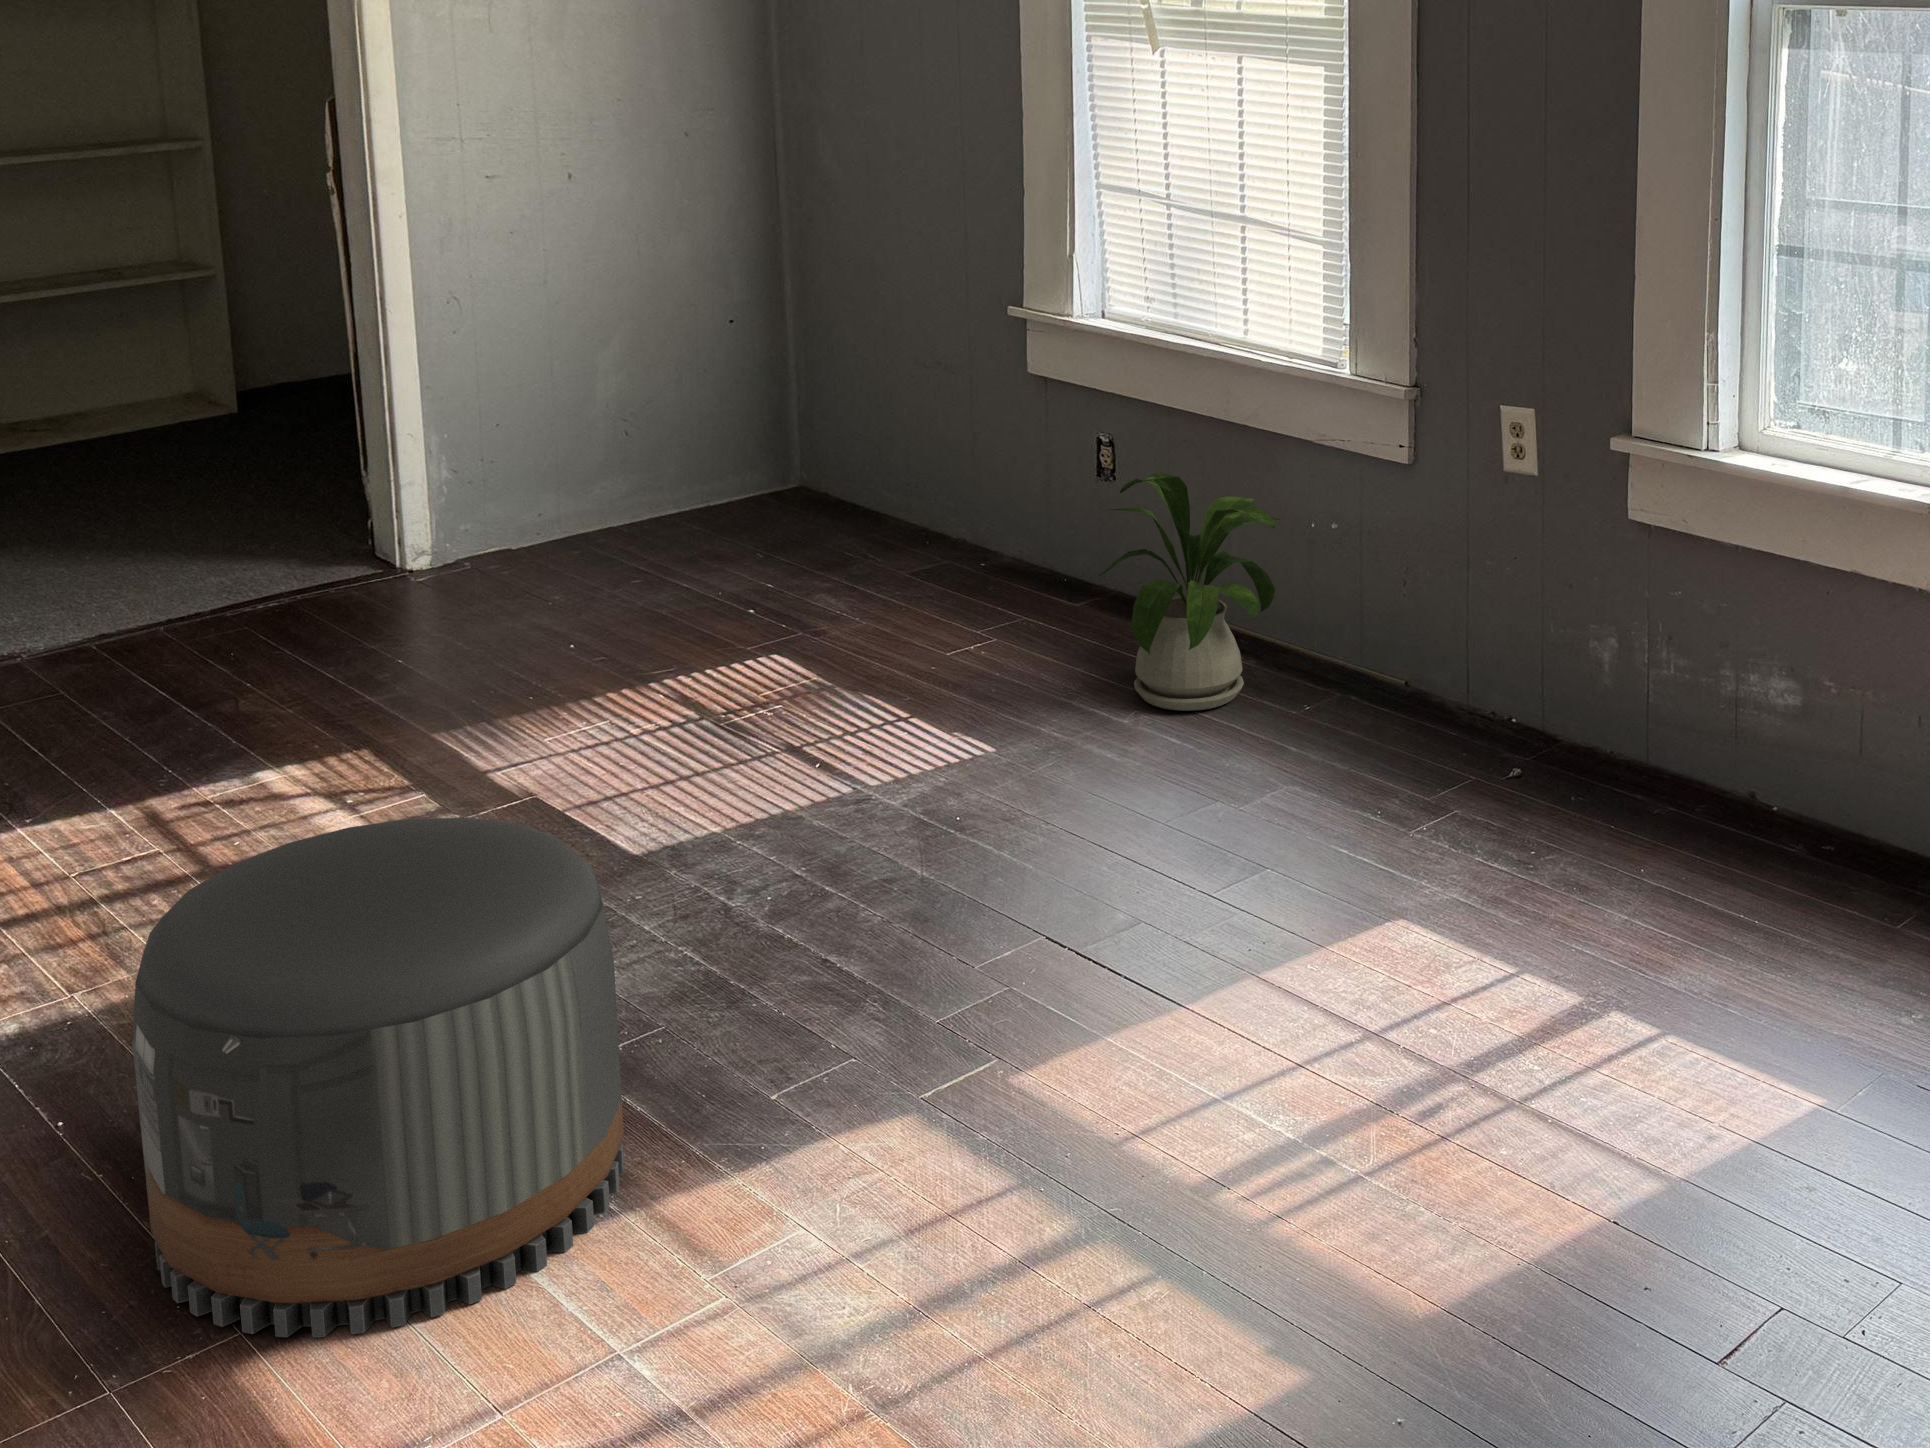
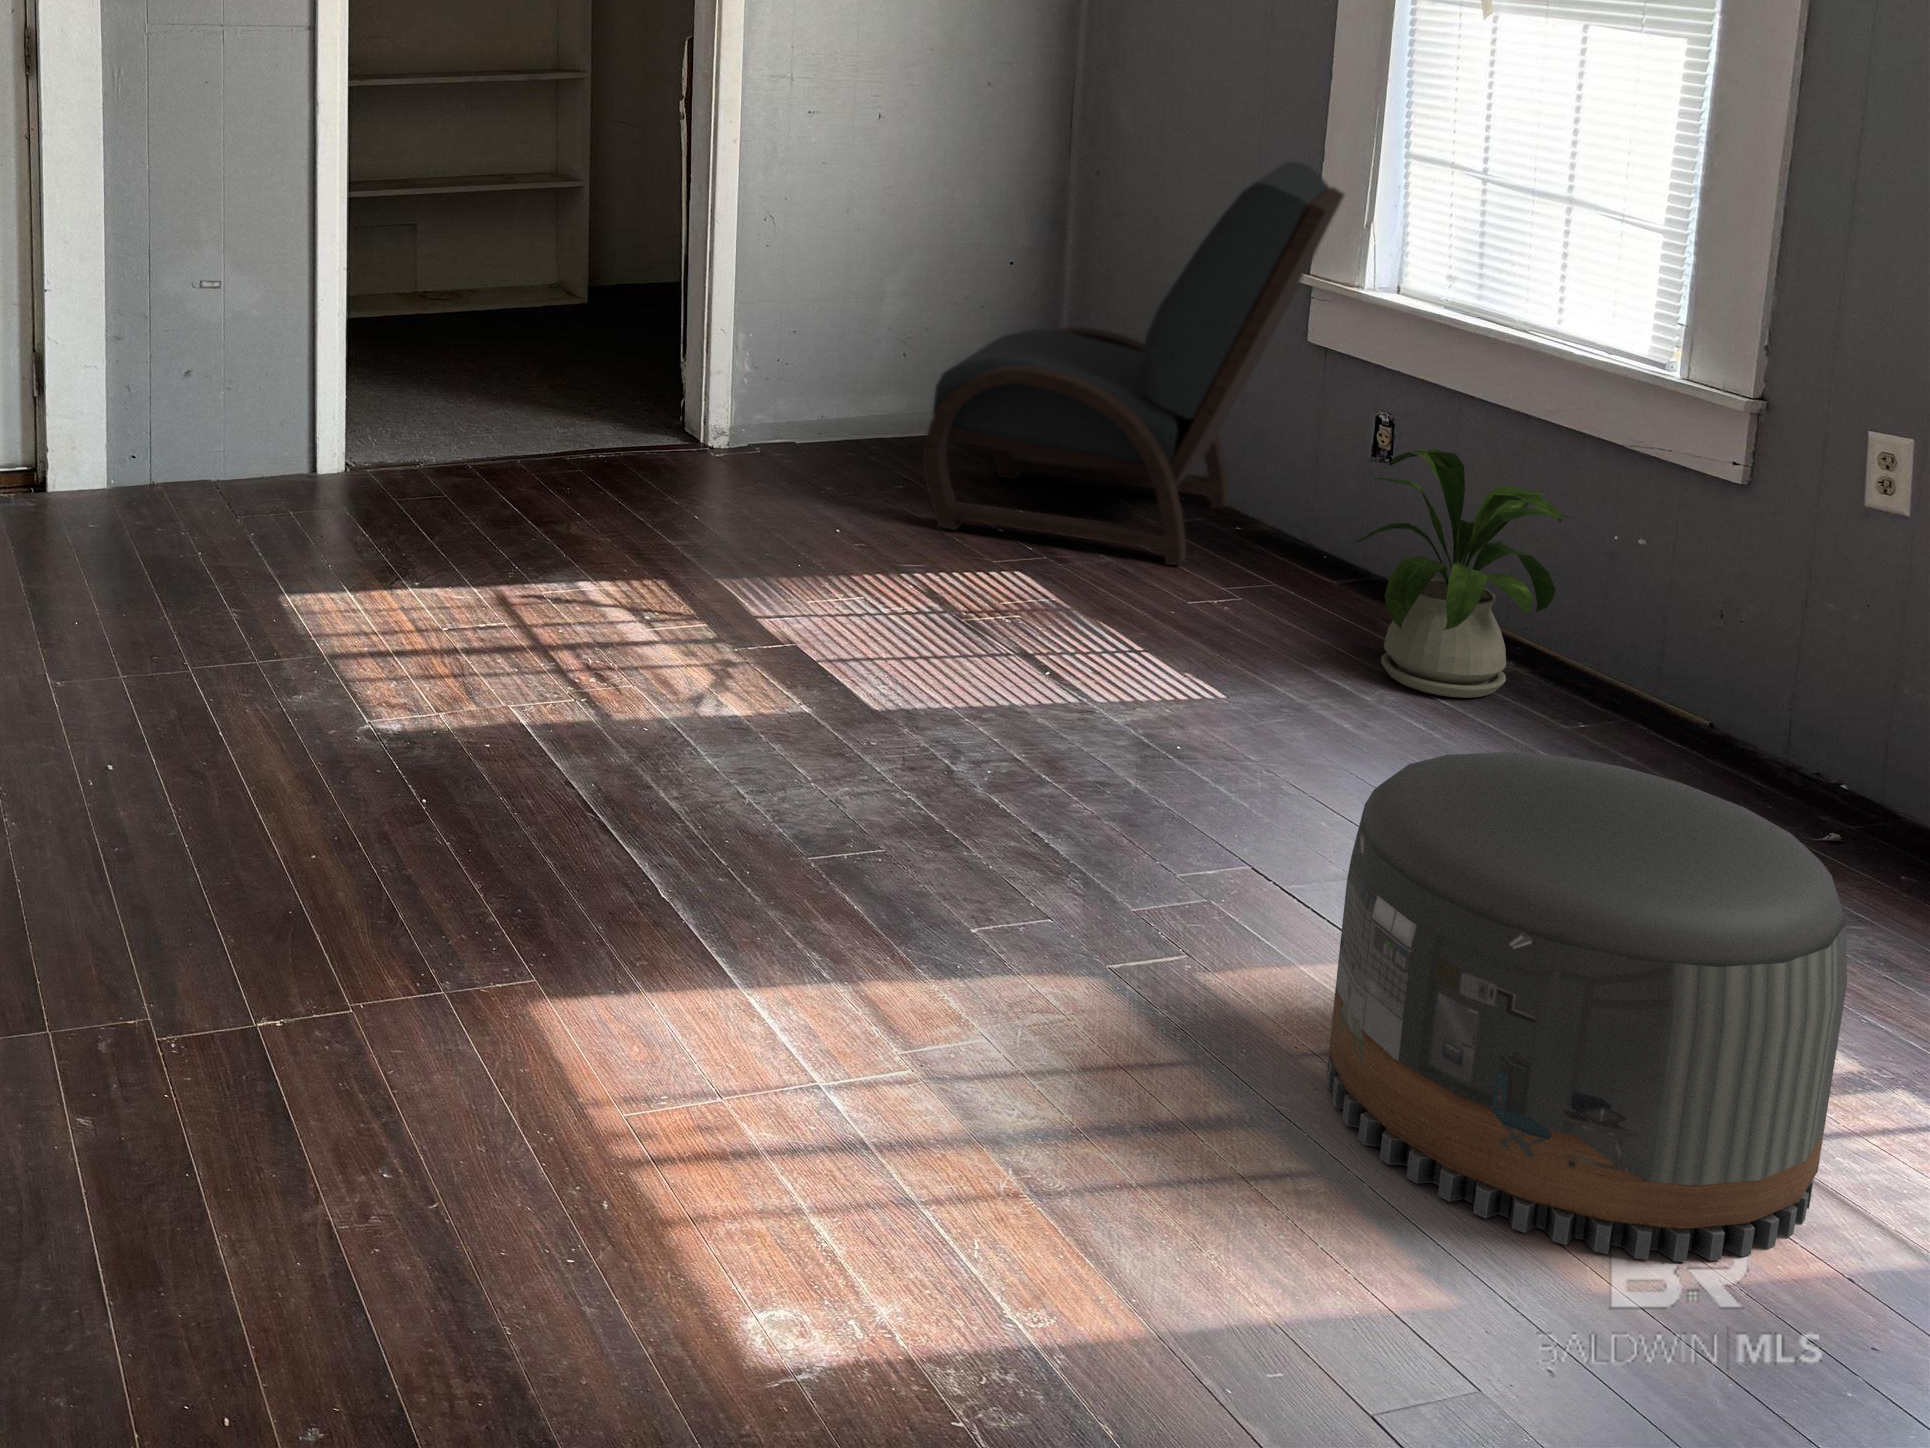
lounge chair: none [655,197,1054,623] -> present [923,162,1344,565]
pouf: present [132,818,624,1337] -> present [1327,752,1847,1261]

